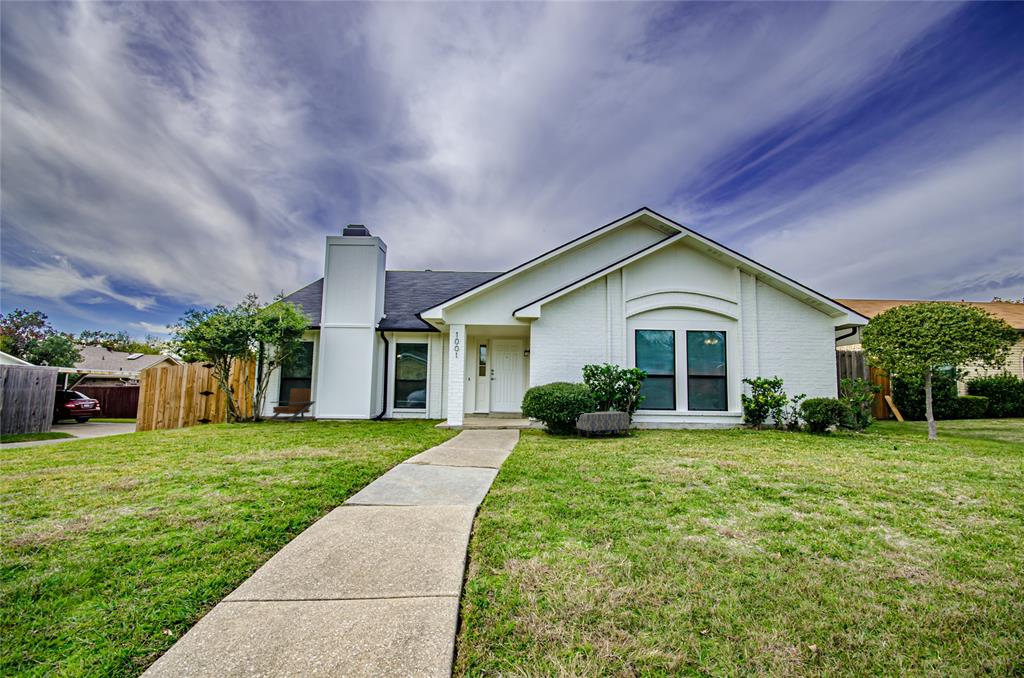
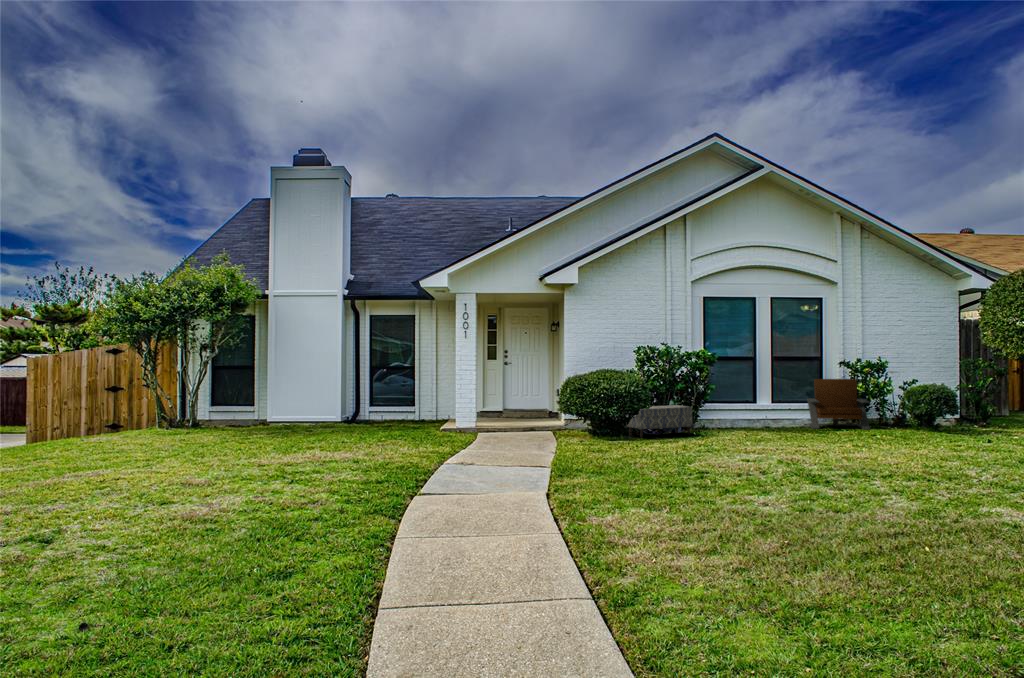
lounge chair: present [270,388,315,421] -> present [807,379,870,430]

